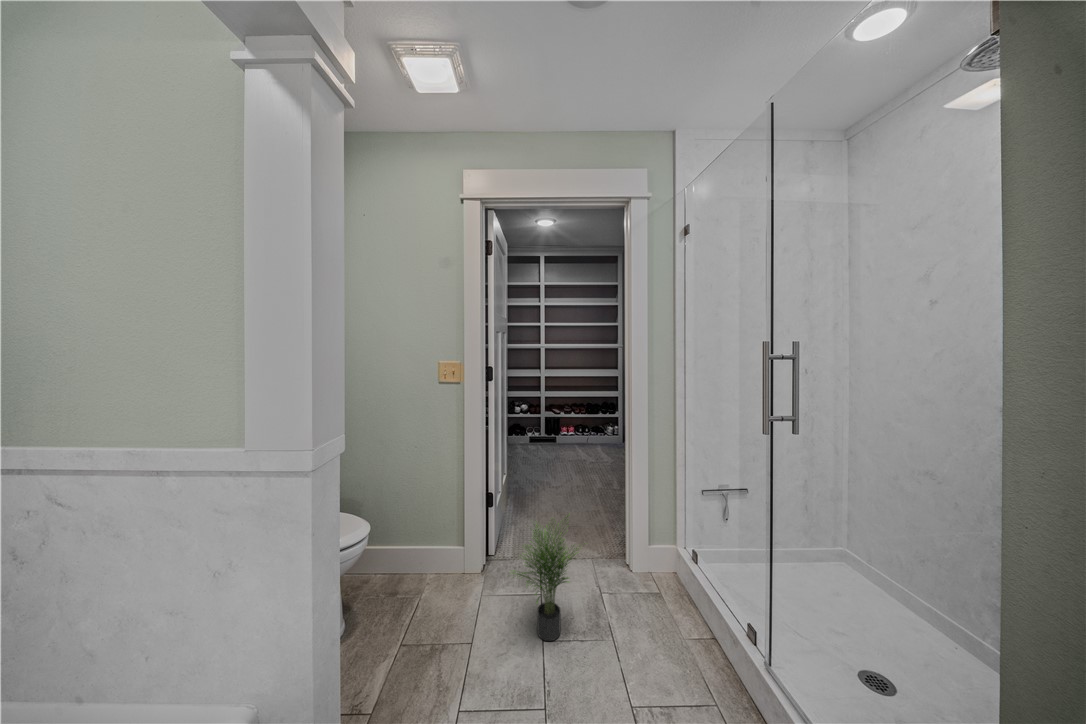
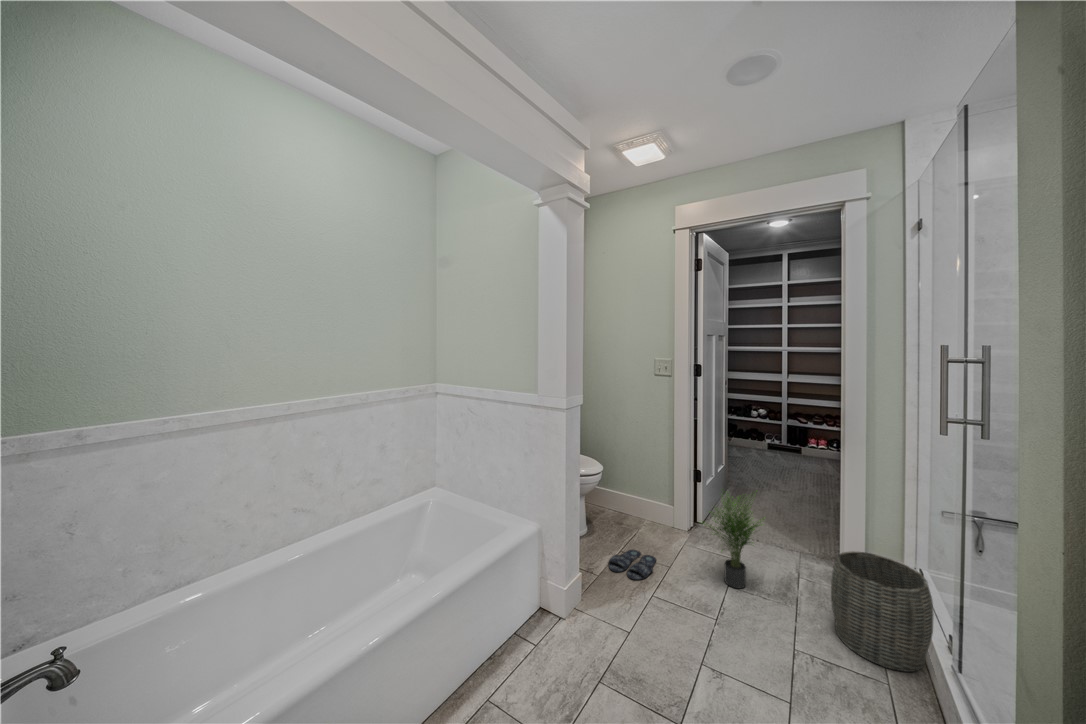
woven basket: none [647,555,733,683] -> present [831,551,933,672]
slippers: none [381,632,452,697] -> present [609,550,656,580]

